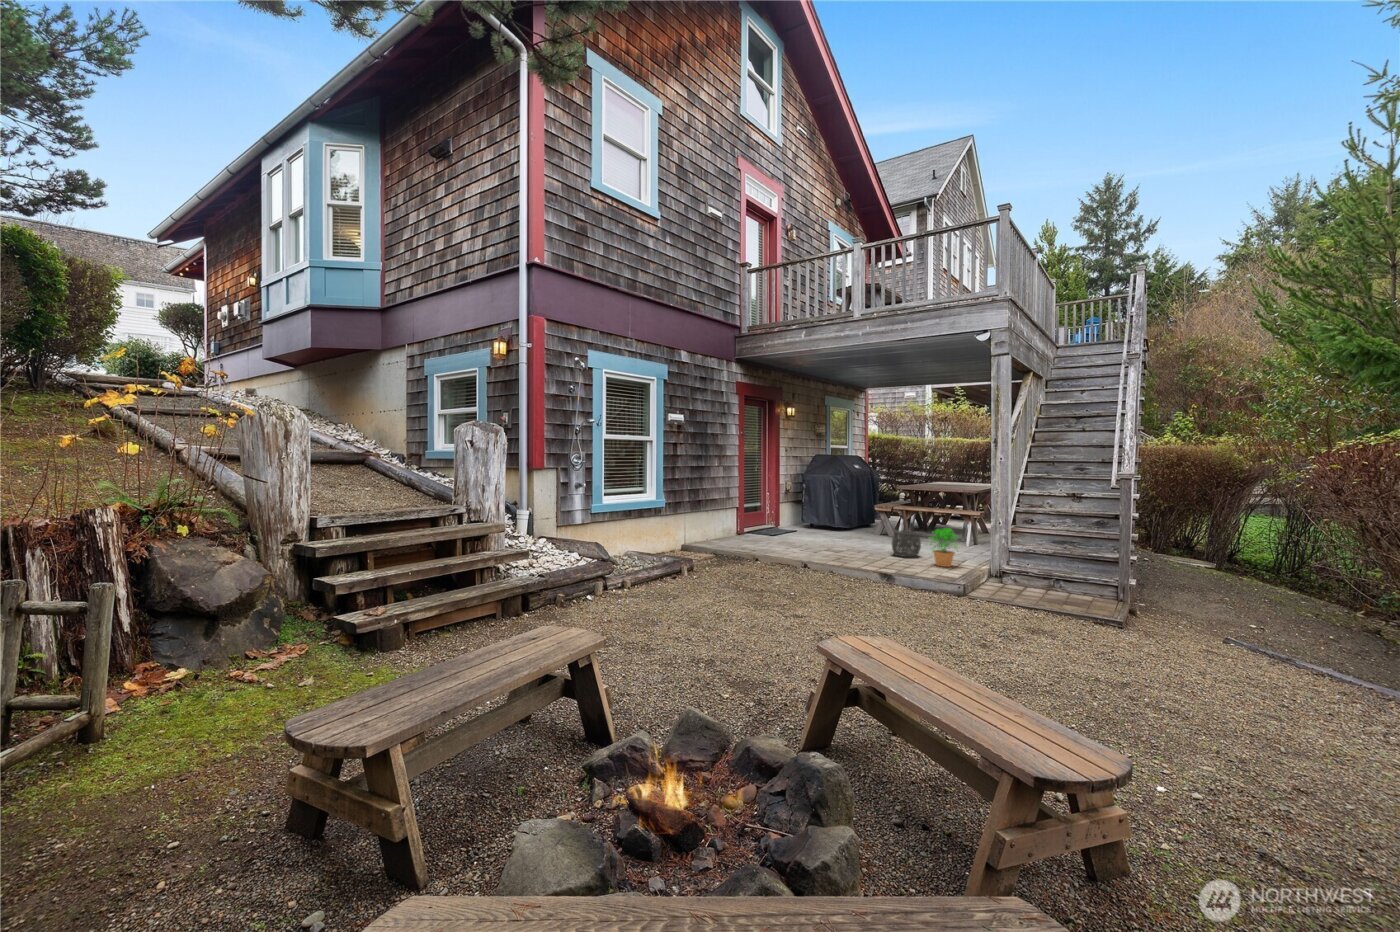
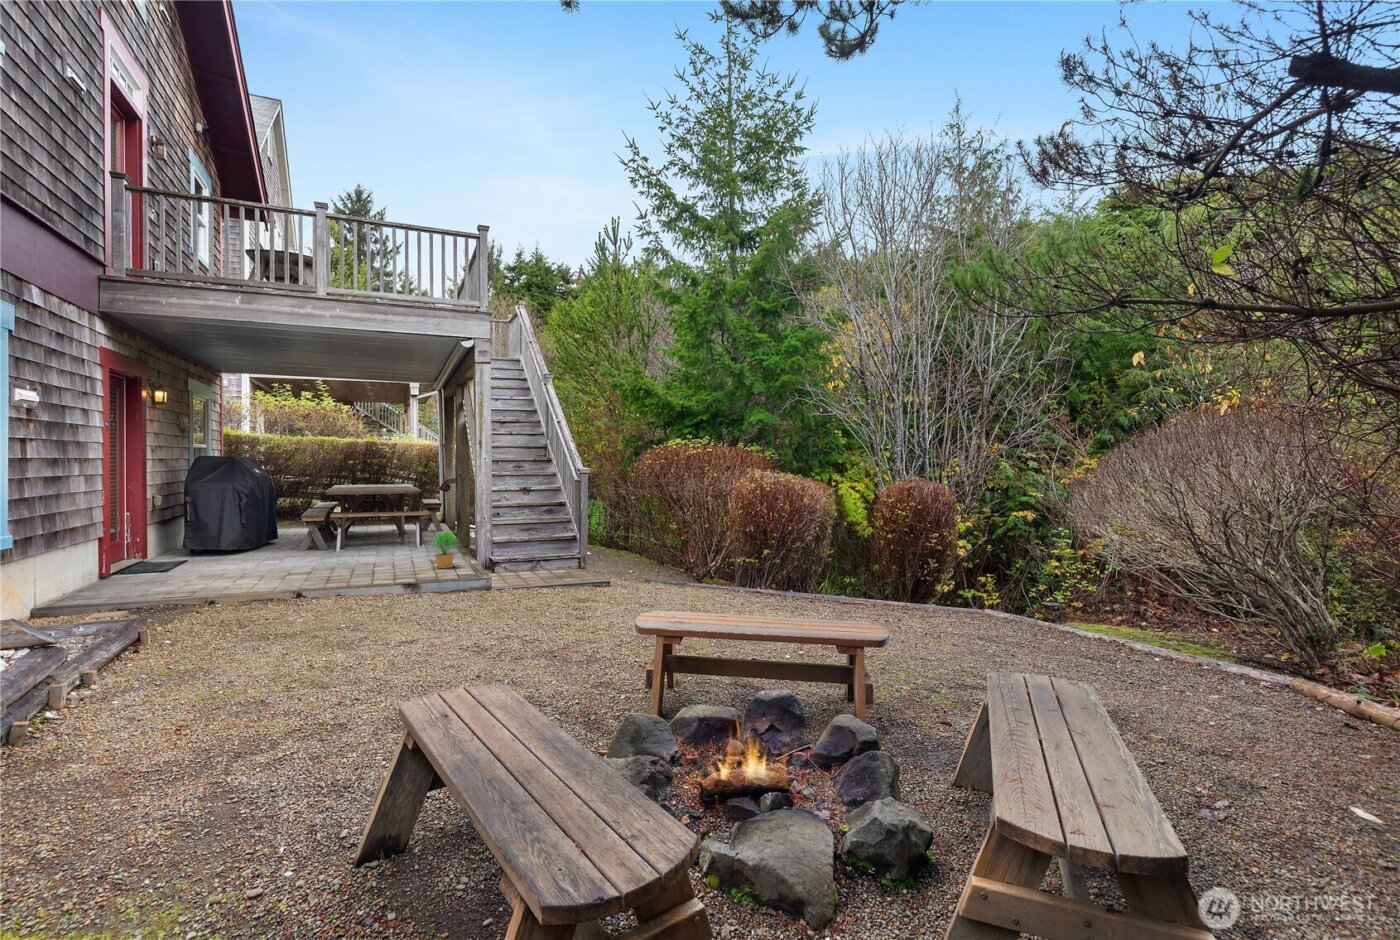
woven basket: present [892,530,921,557] -> none [377,540,409,567]

